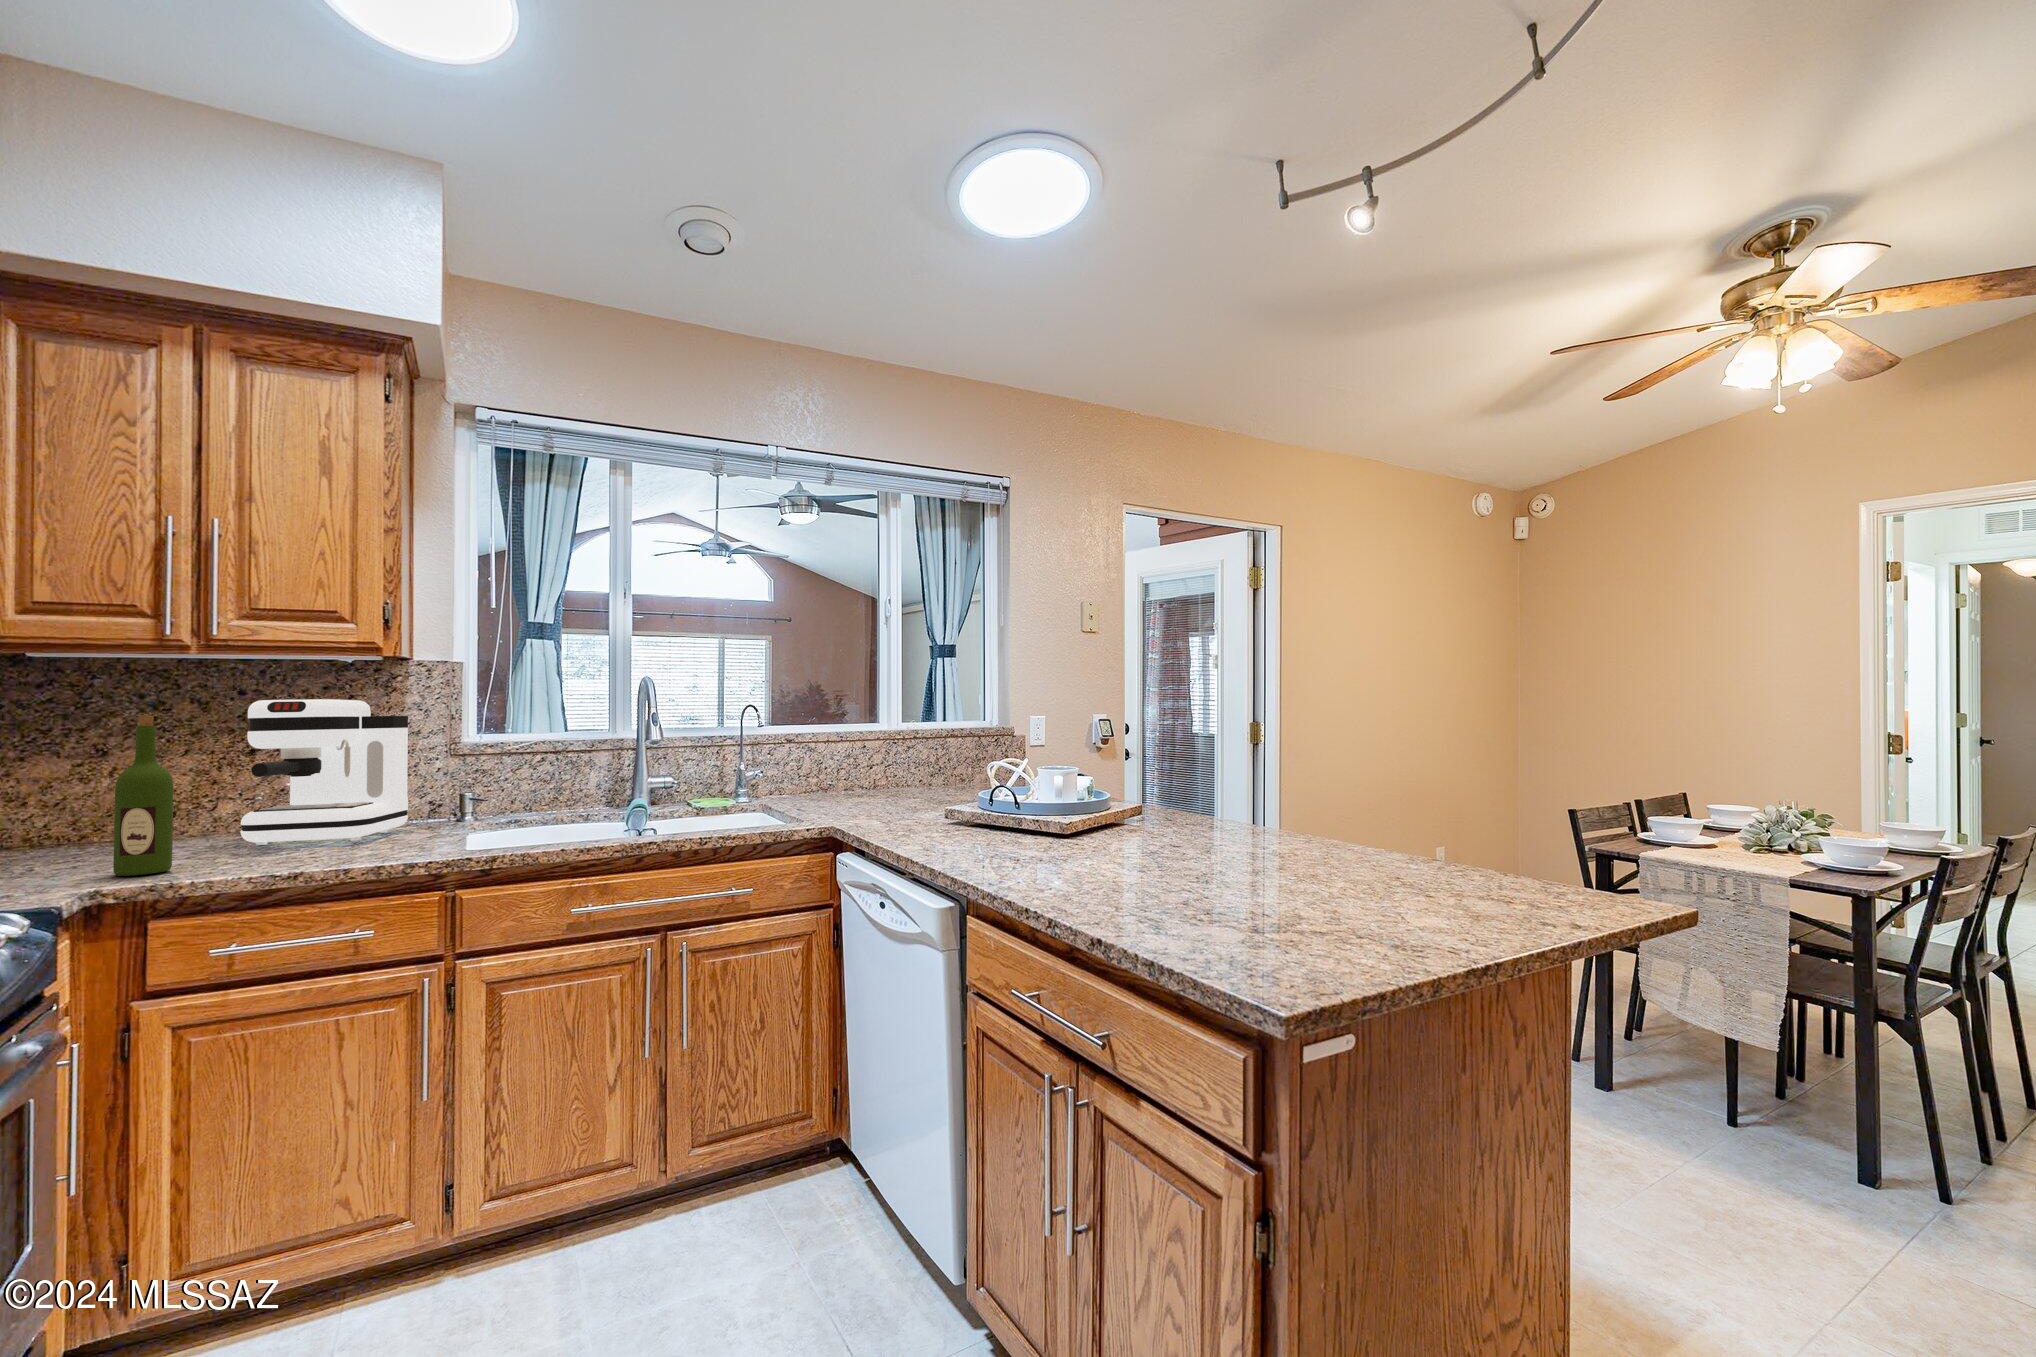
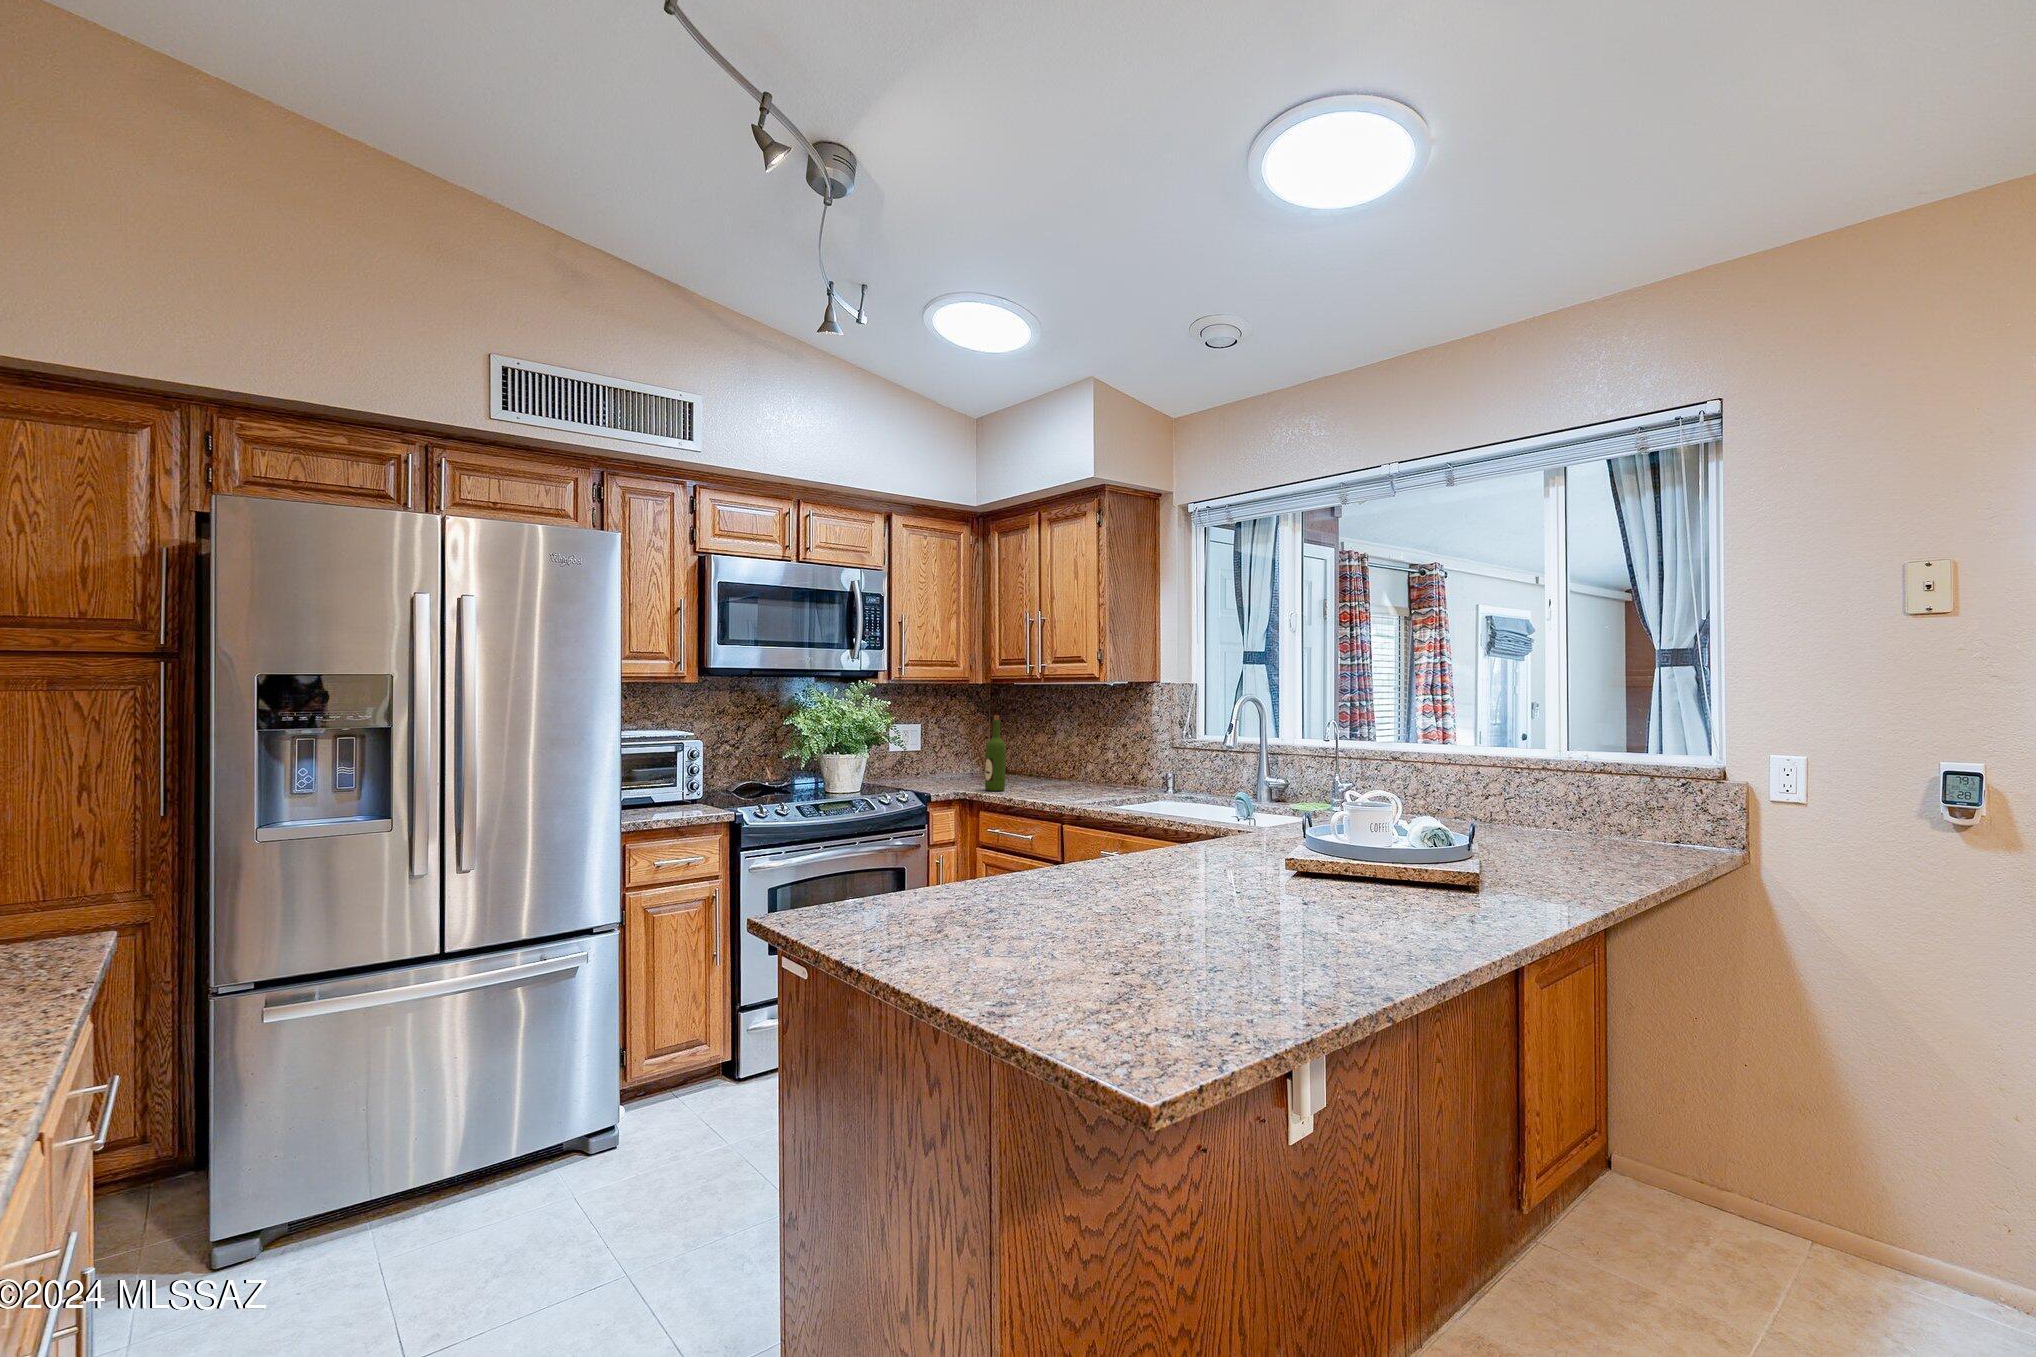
coffee maker: present [241,699,408,845] -> none [1046,708,1137,792]

